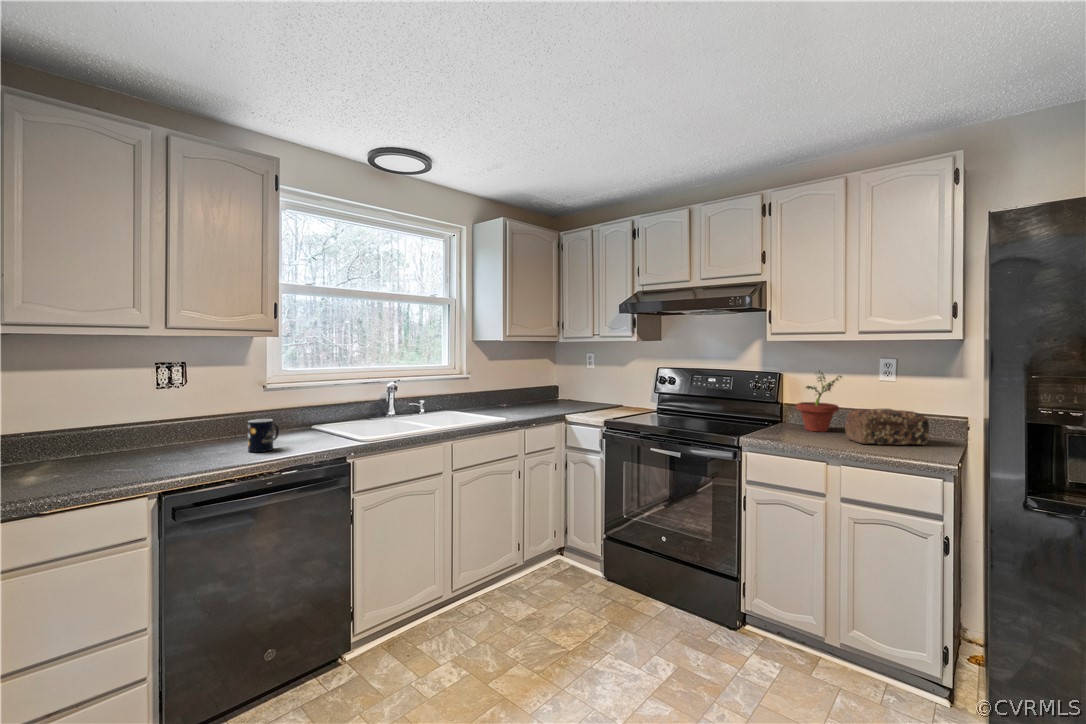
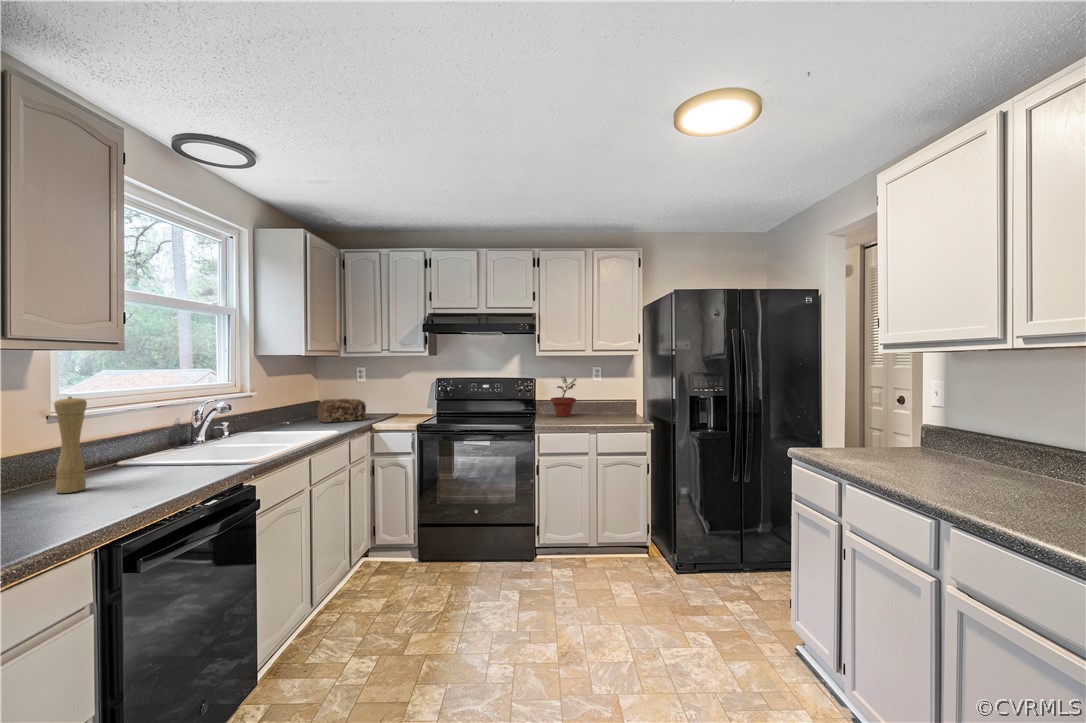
pepper mill: none [210,374,232,449] -> present [54,397,87,493]
bread loaf: present [845,409,929,445] -> present [317,399,366,423]
mug: present [248,419,279,452] -> none [127,447,161,487]

